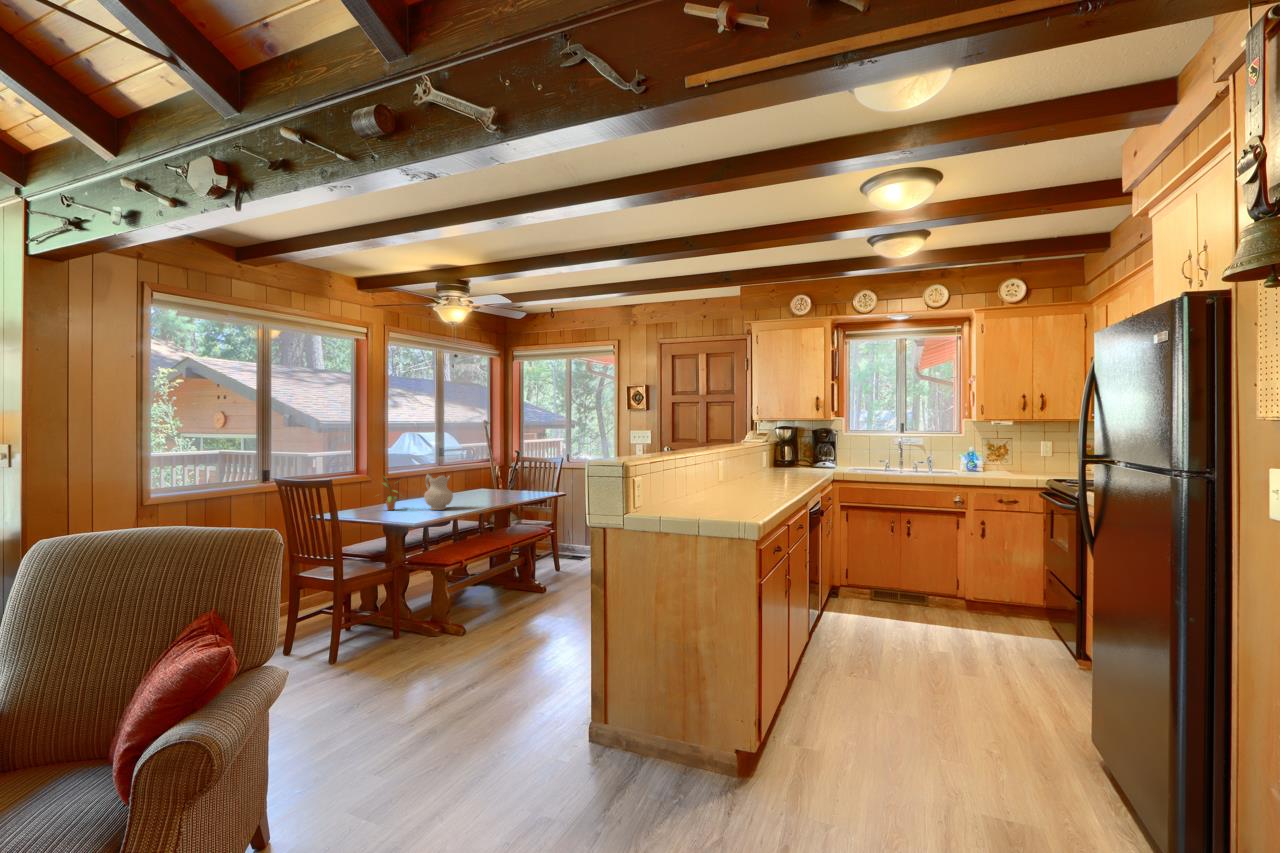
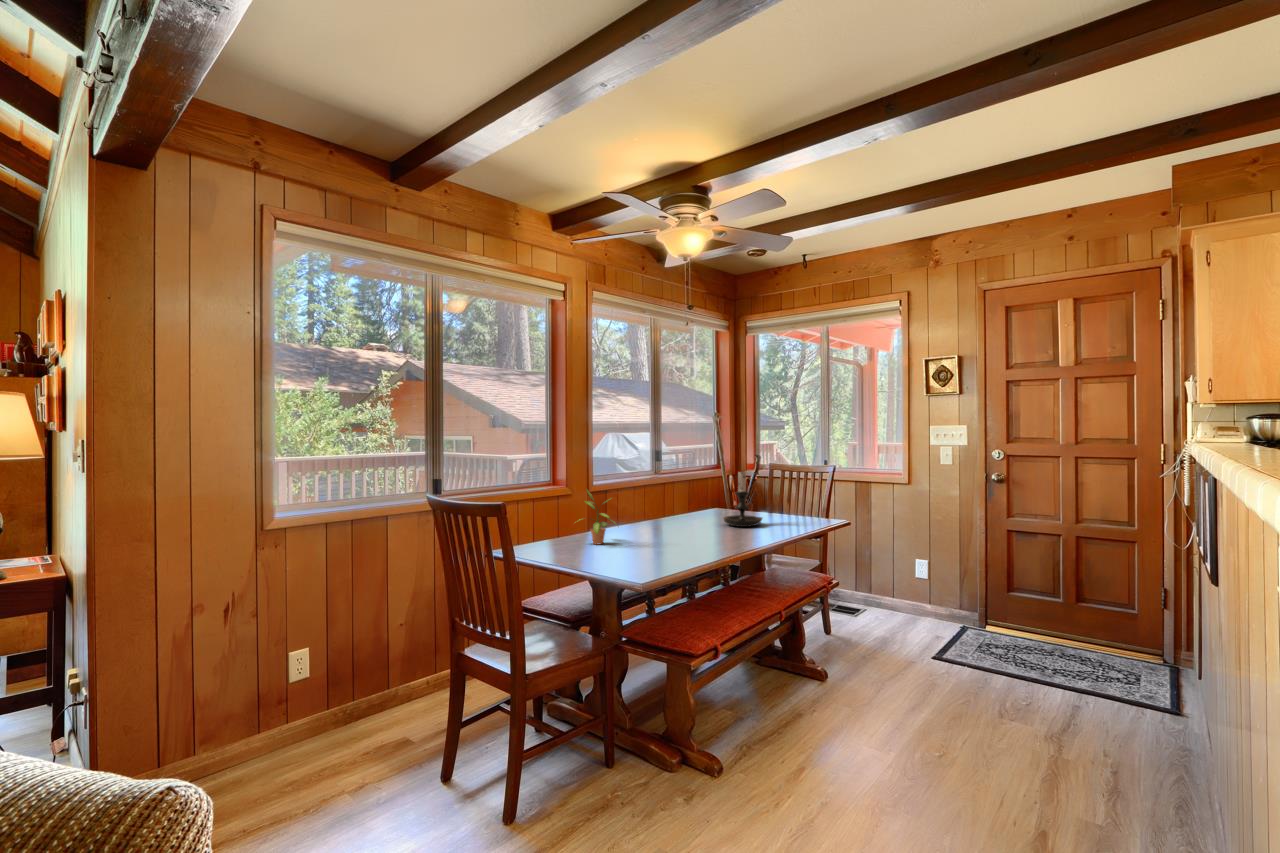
candle holder: none [480,460,507,498] -> present [724,472,762,527]
ceramic pitcher: present [424,474,453,510] -> none [647,488,691,548]

